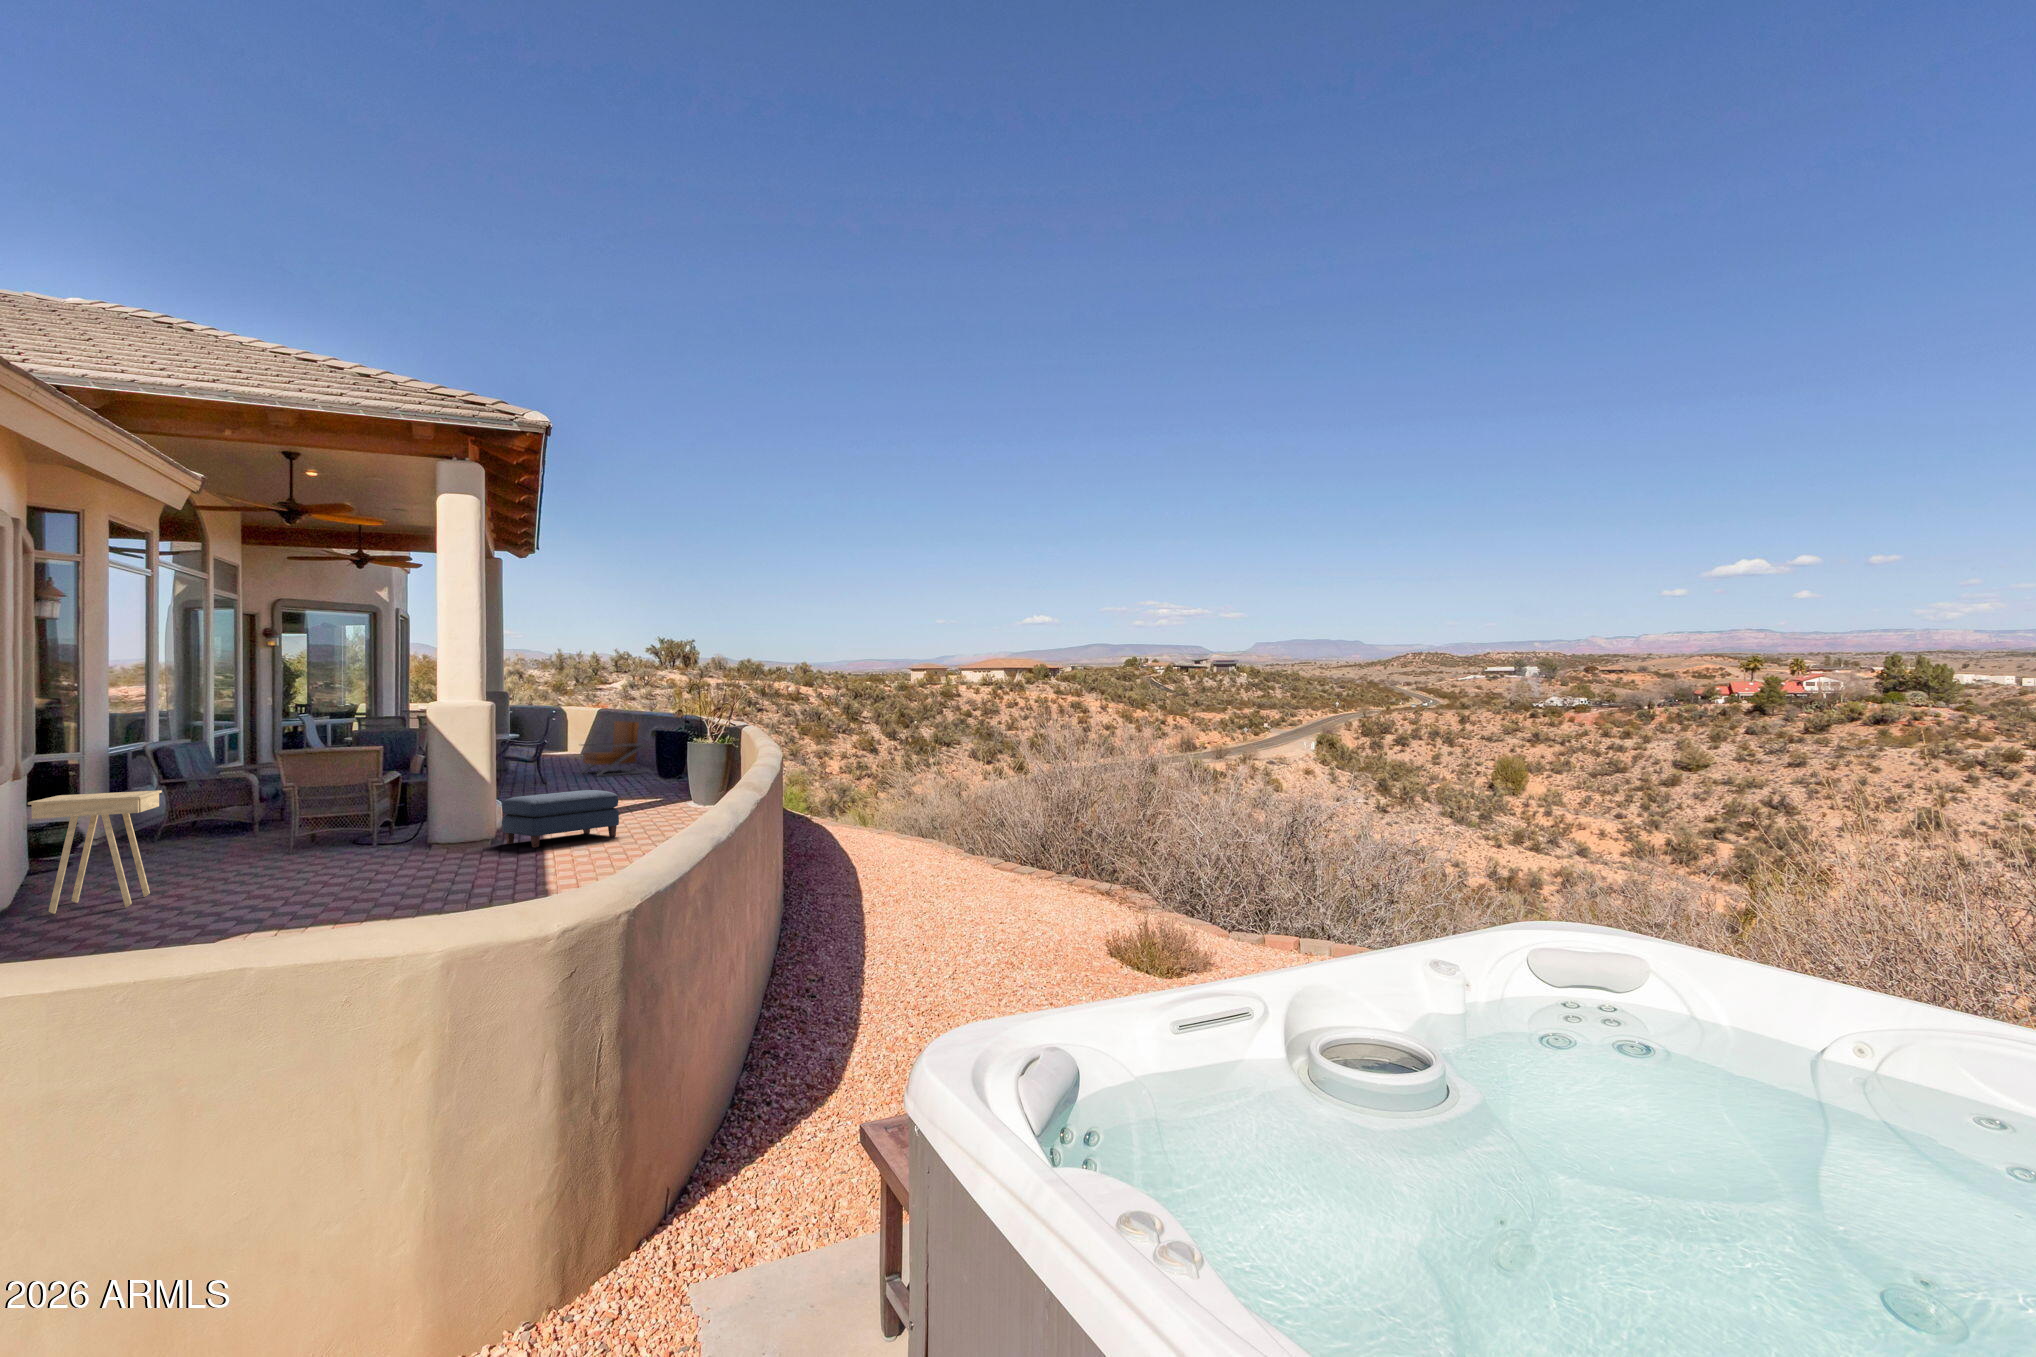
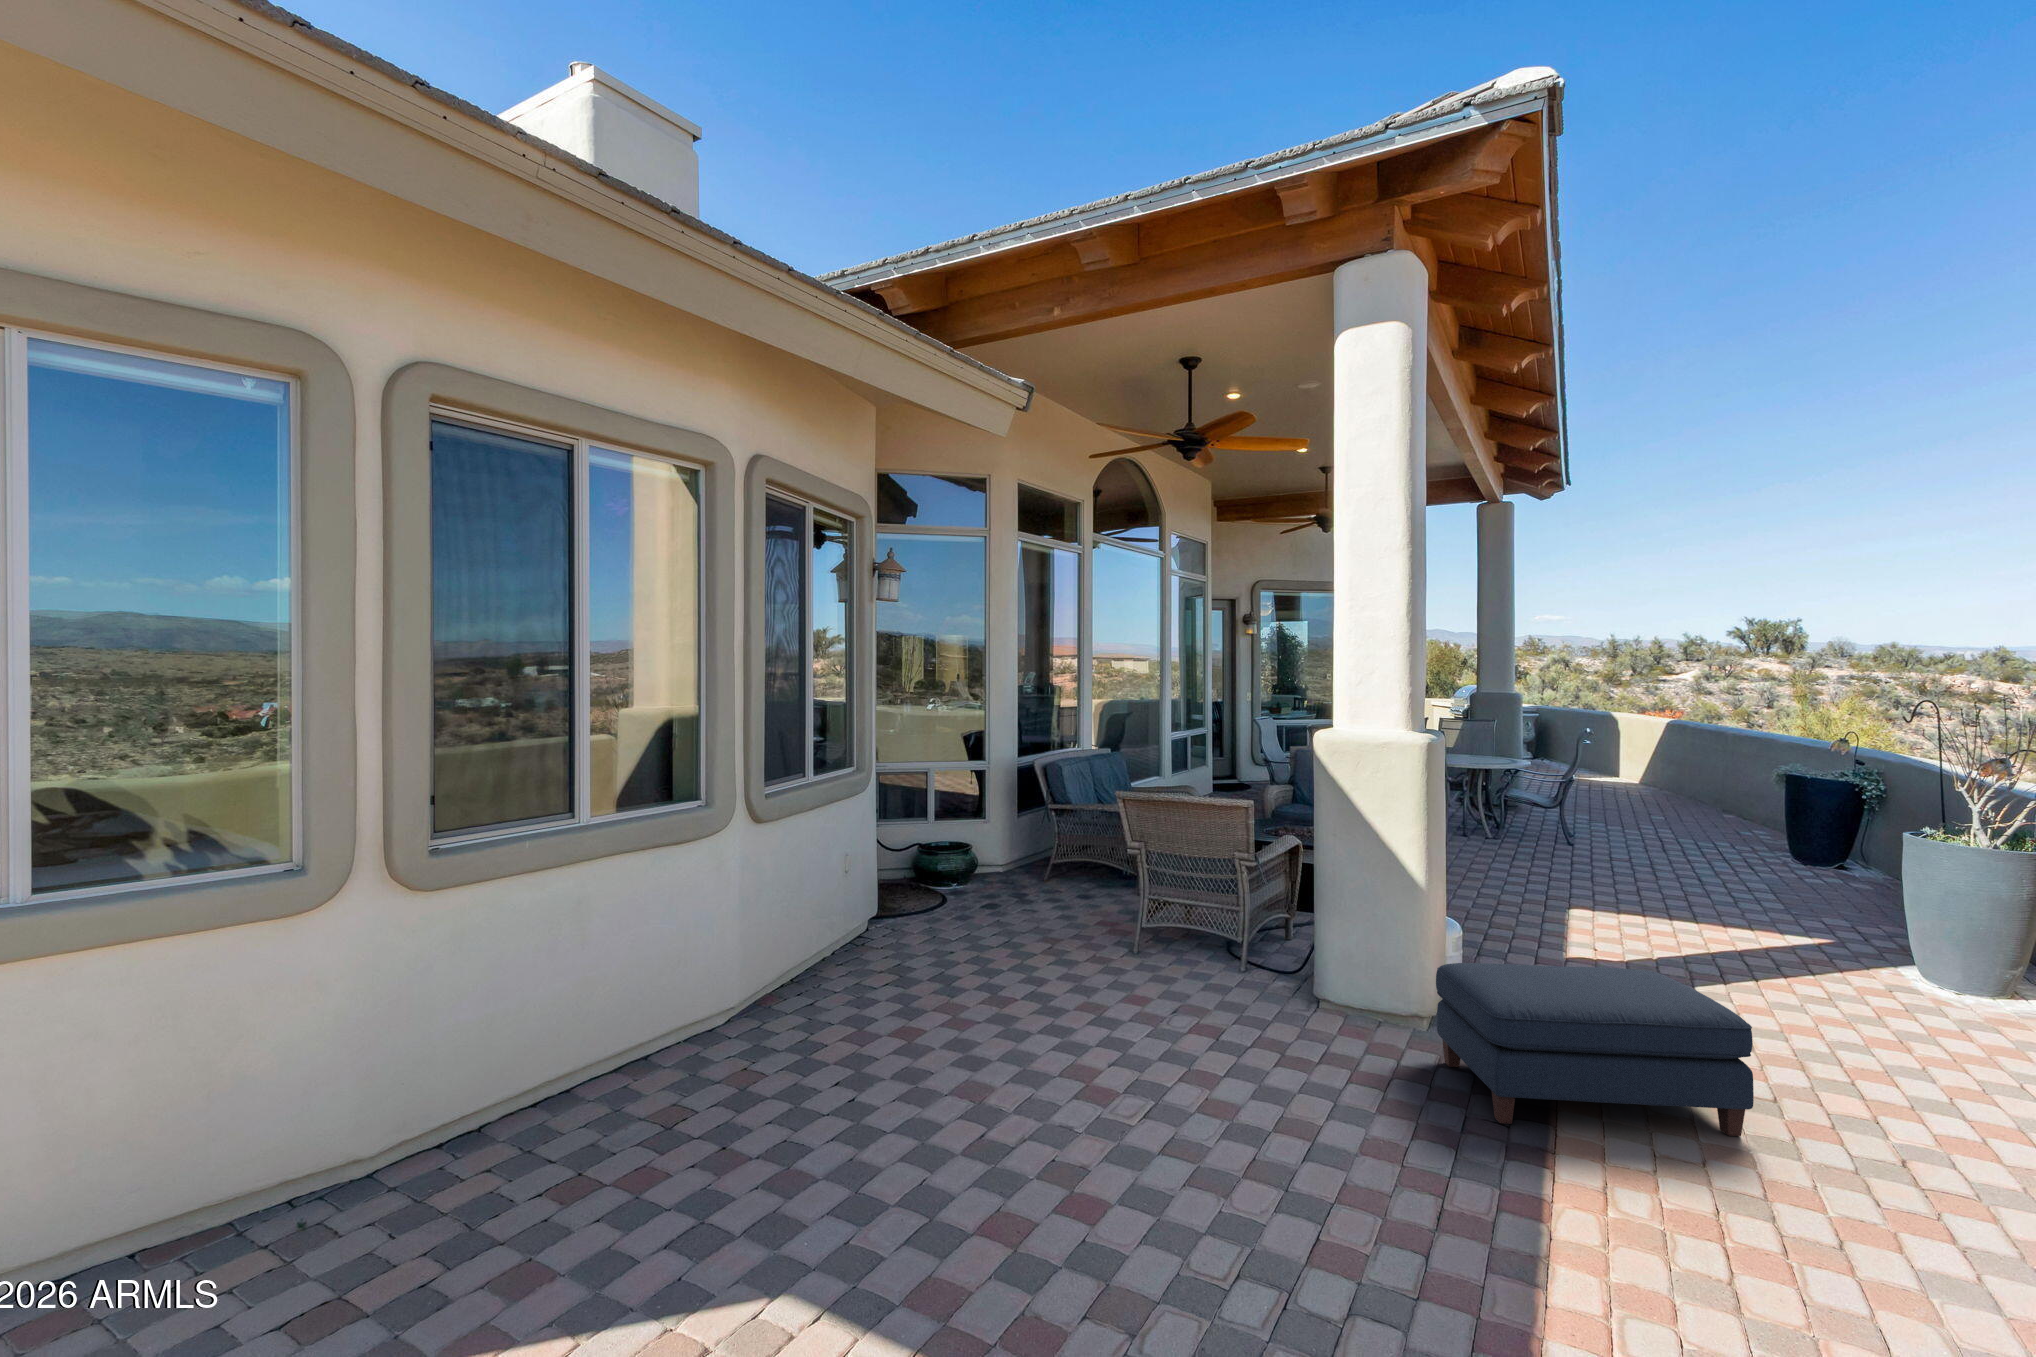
lounge chair: present [581,721,645,776] -> none [1634,740,1755,829]
side table: present [28,790,162,914] -> none [630,861,825,1094]

